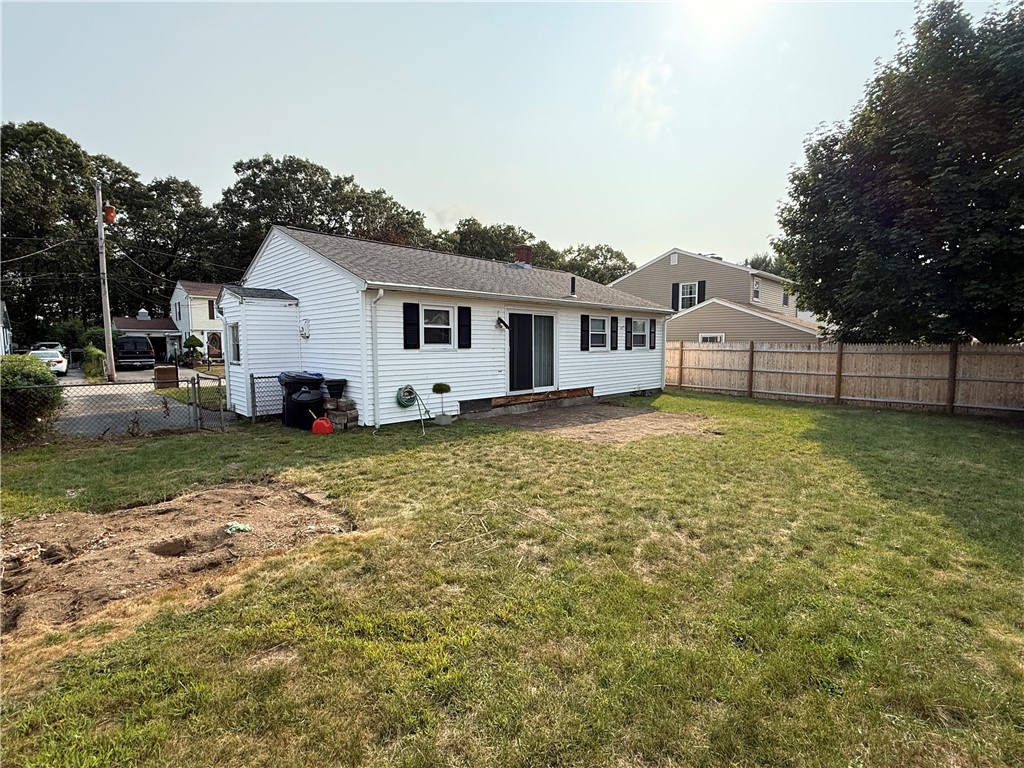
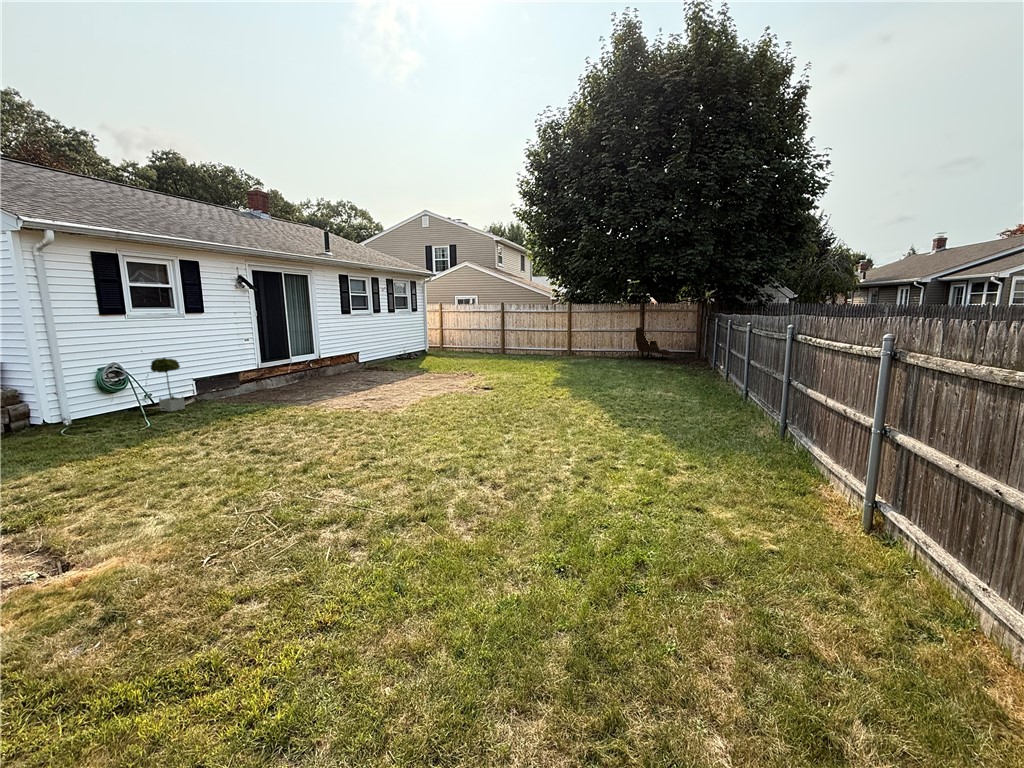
lounge chair: none [935,374,996,419] -> present [635,327,671,360]

